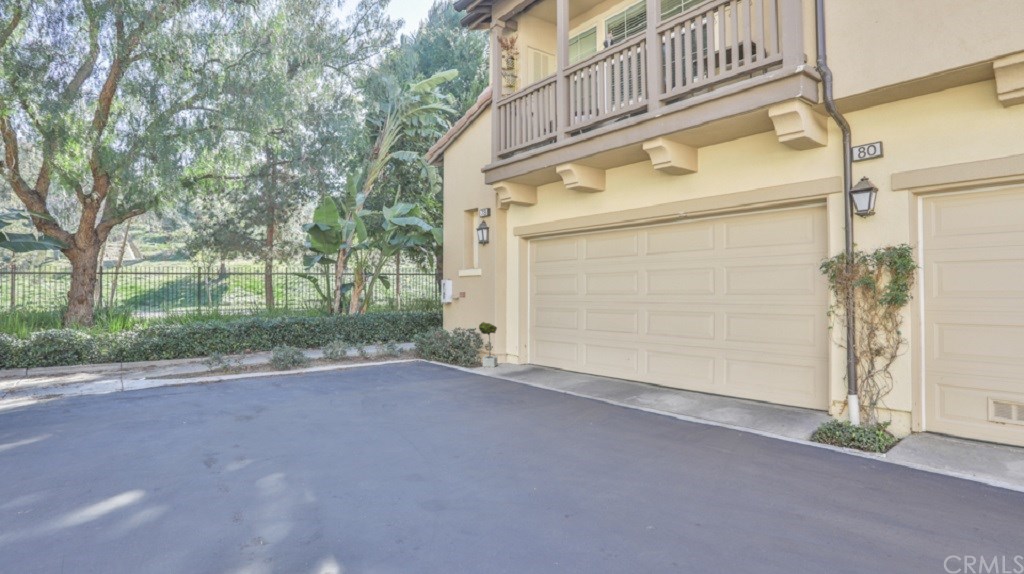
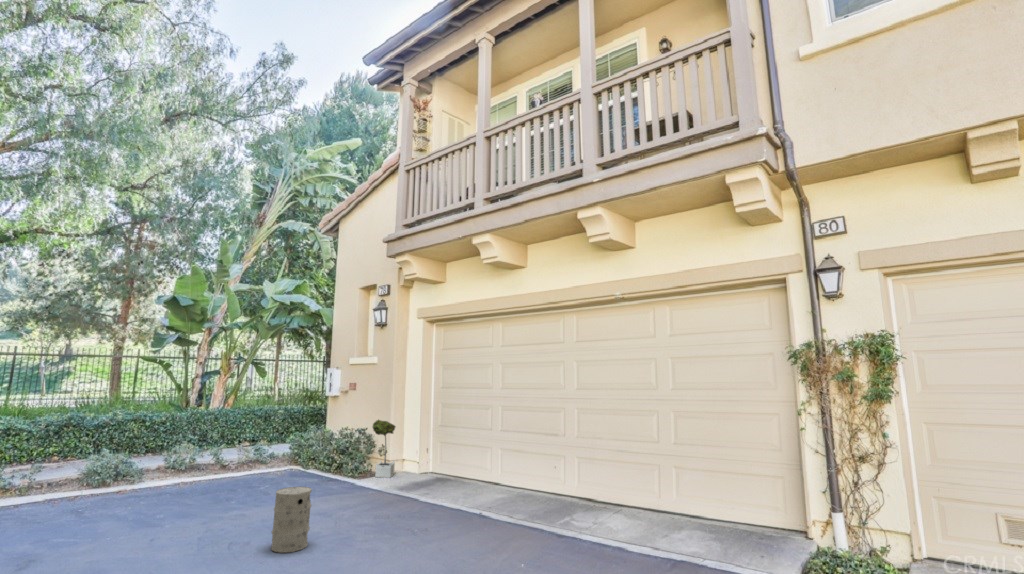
trash can: none [414,362,439,404] -> present [271,487,312,553]

